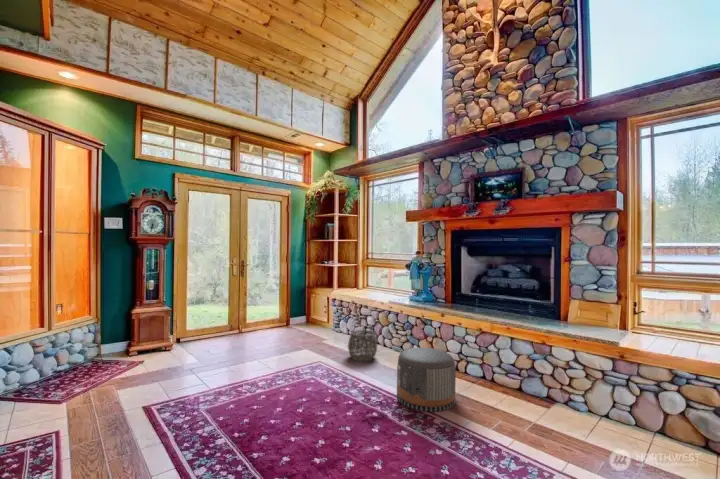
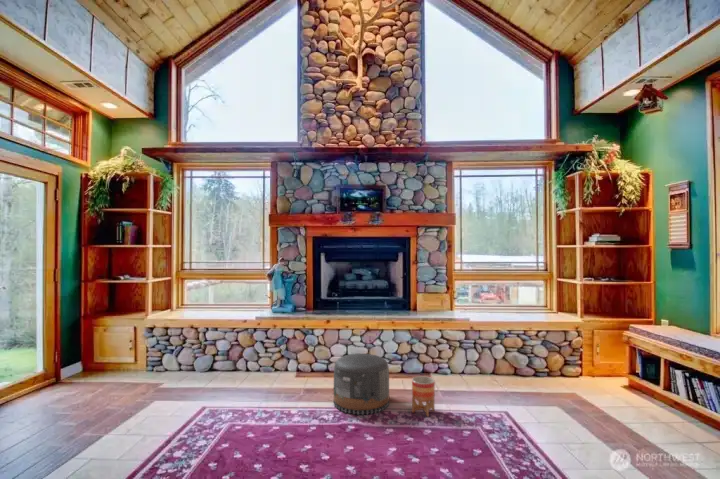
woven basket: present [348,330,377,361] -> none [225,355,262,395]
planter: none [455,388,483,436] -> present [412,376,435,416]

